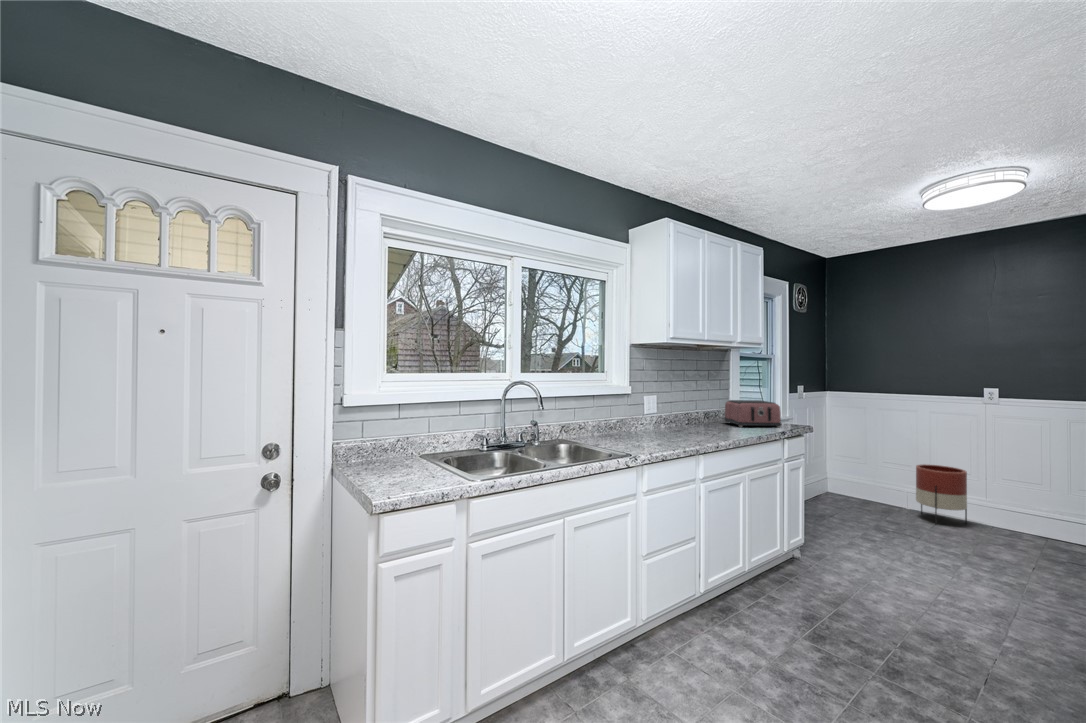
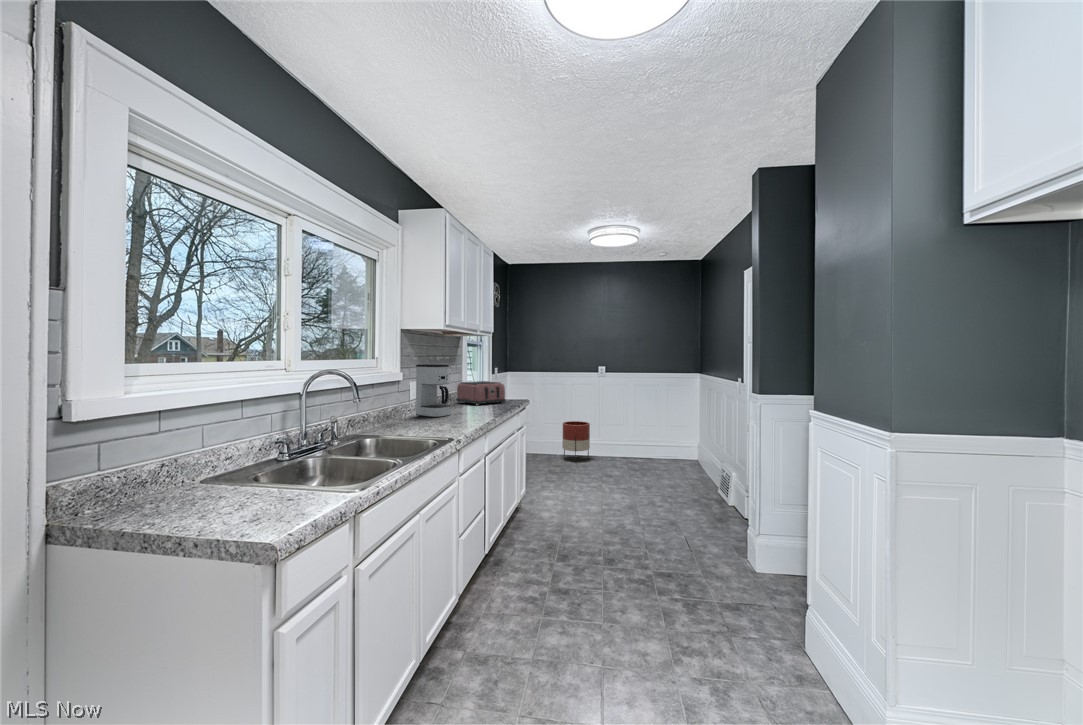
coffee maker: none [655,379,690,434] -> present [416,364,451,417]

